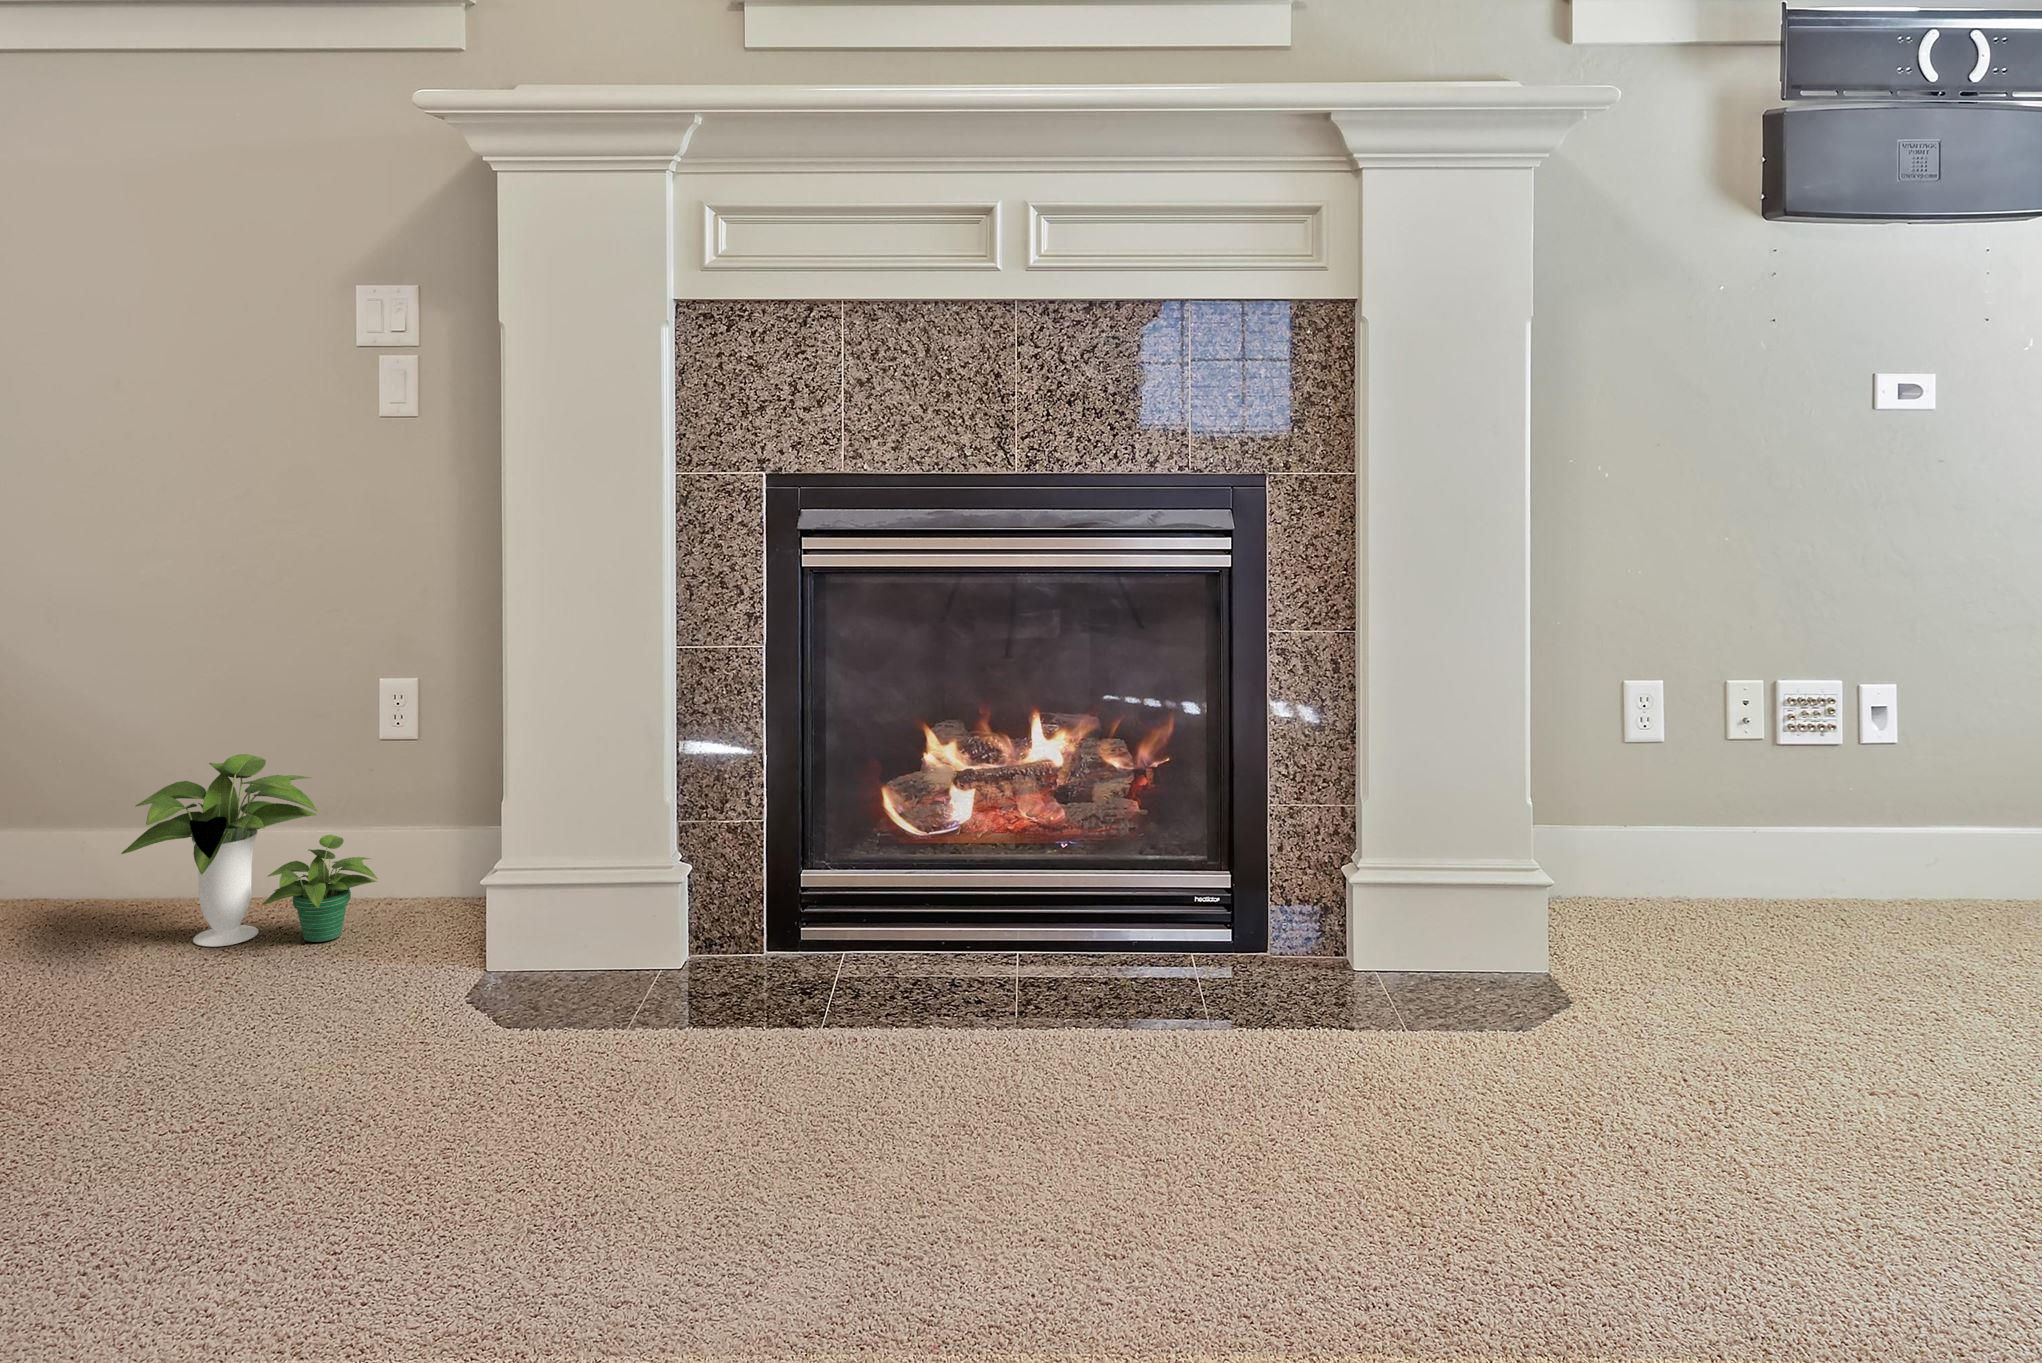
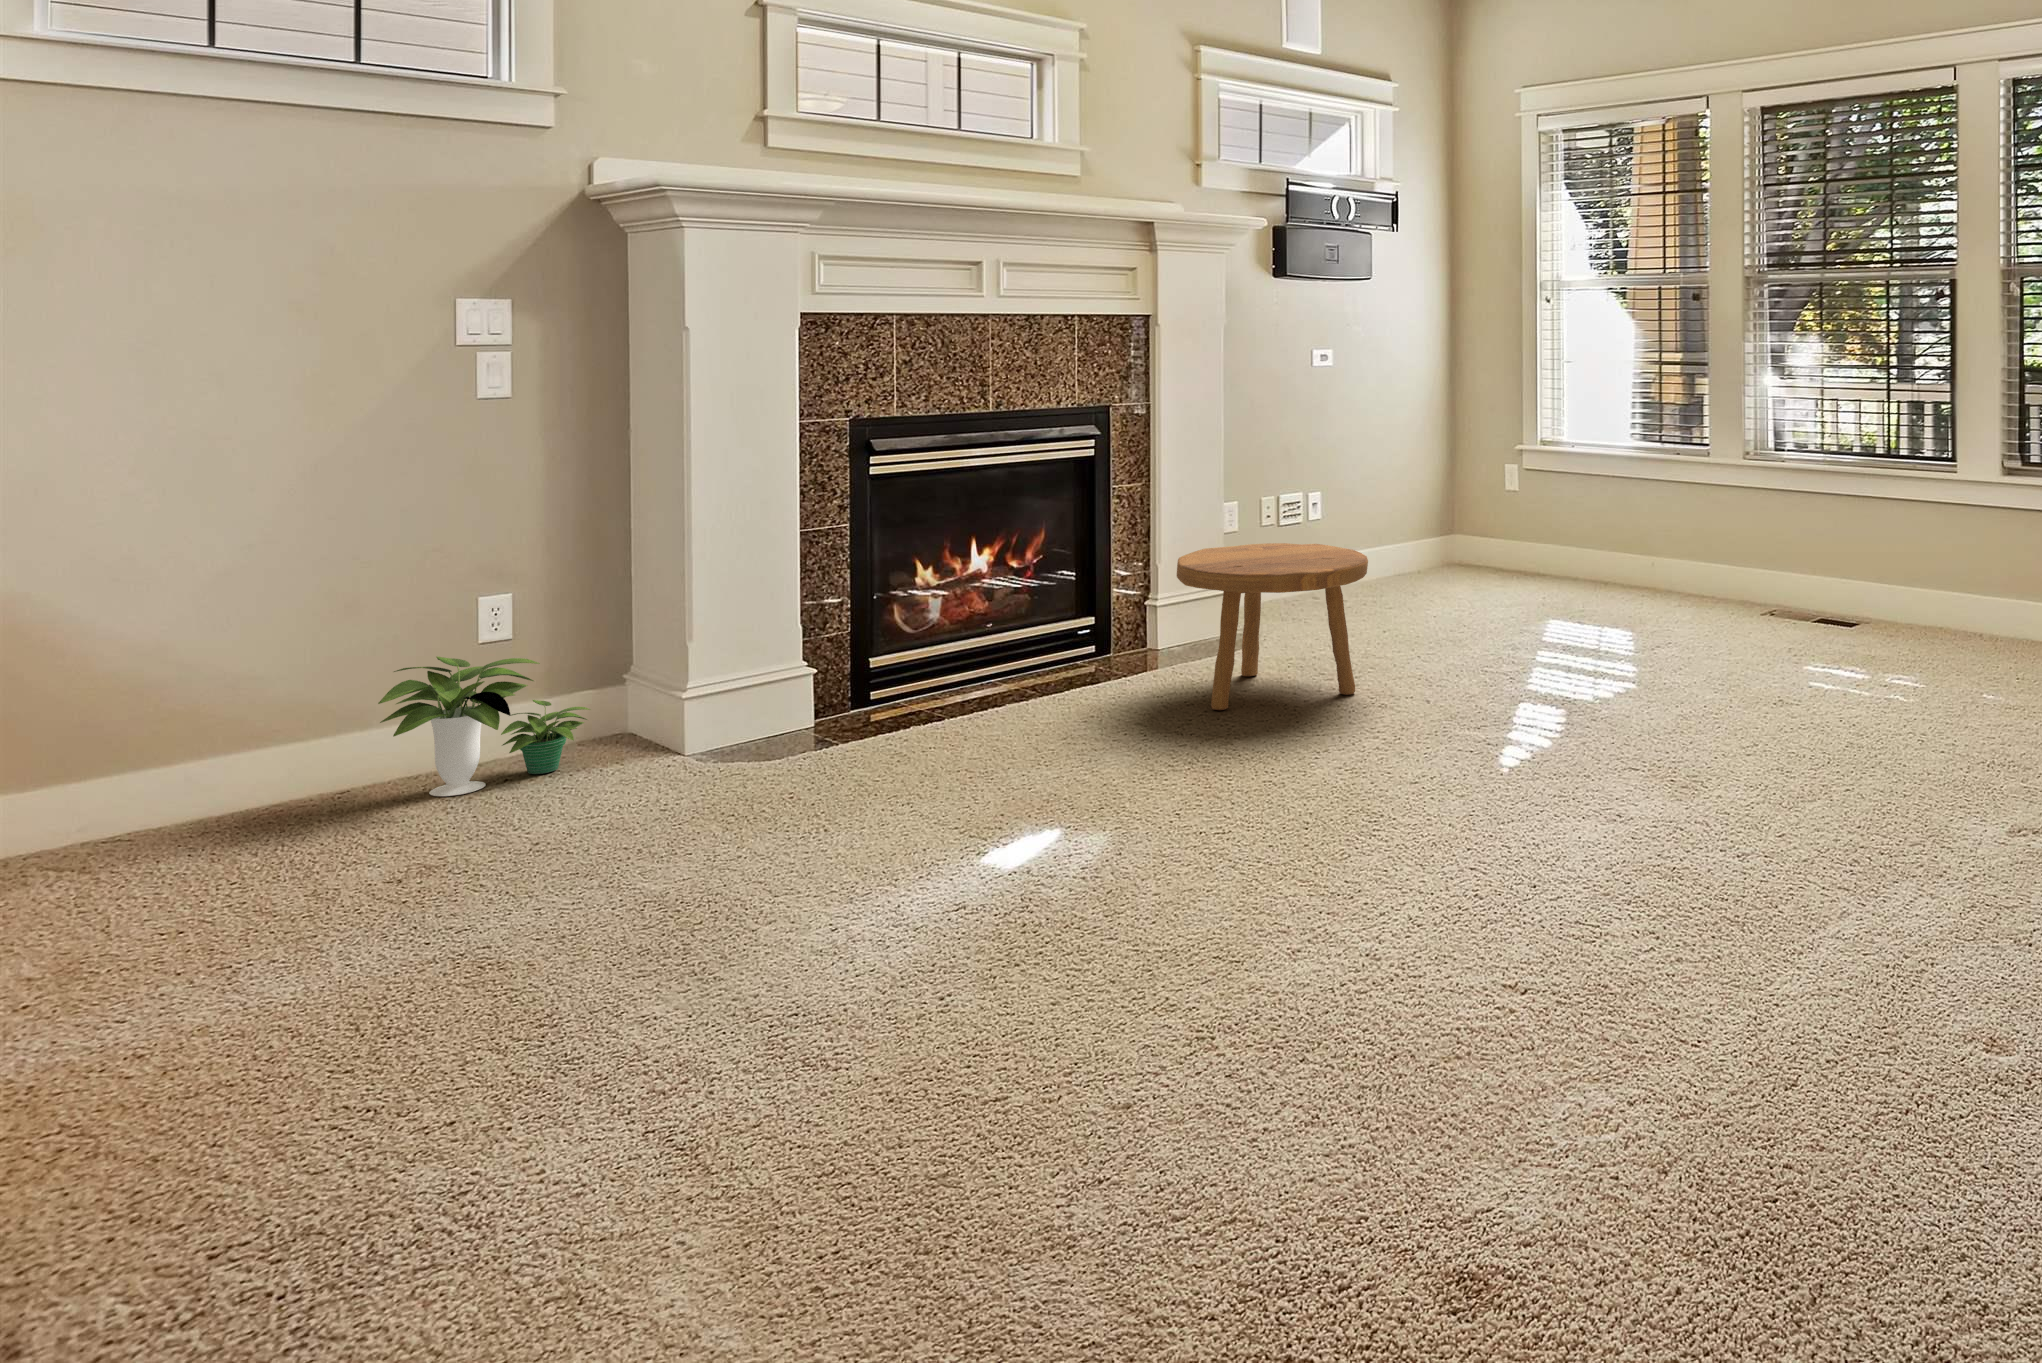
footstool: none [1094,800,1538,1256] -> present [1177,543,1368,710]

